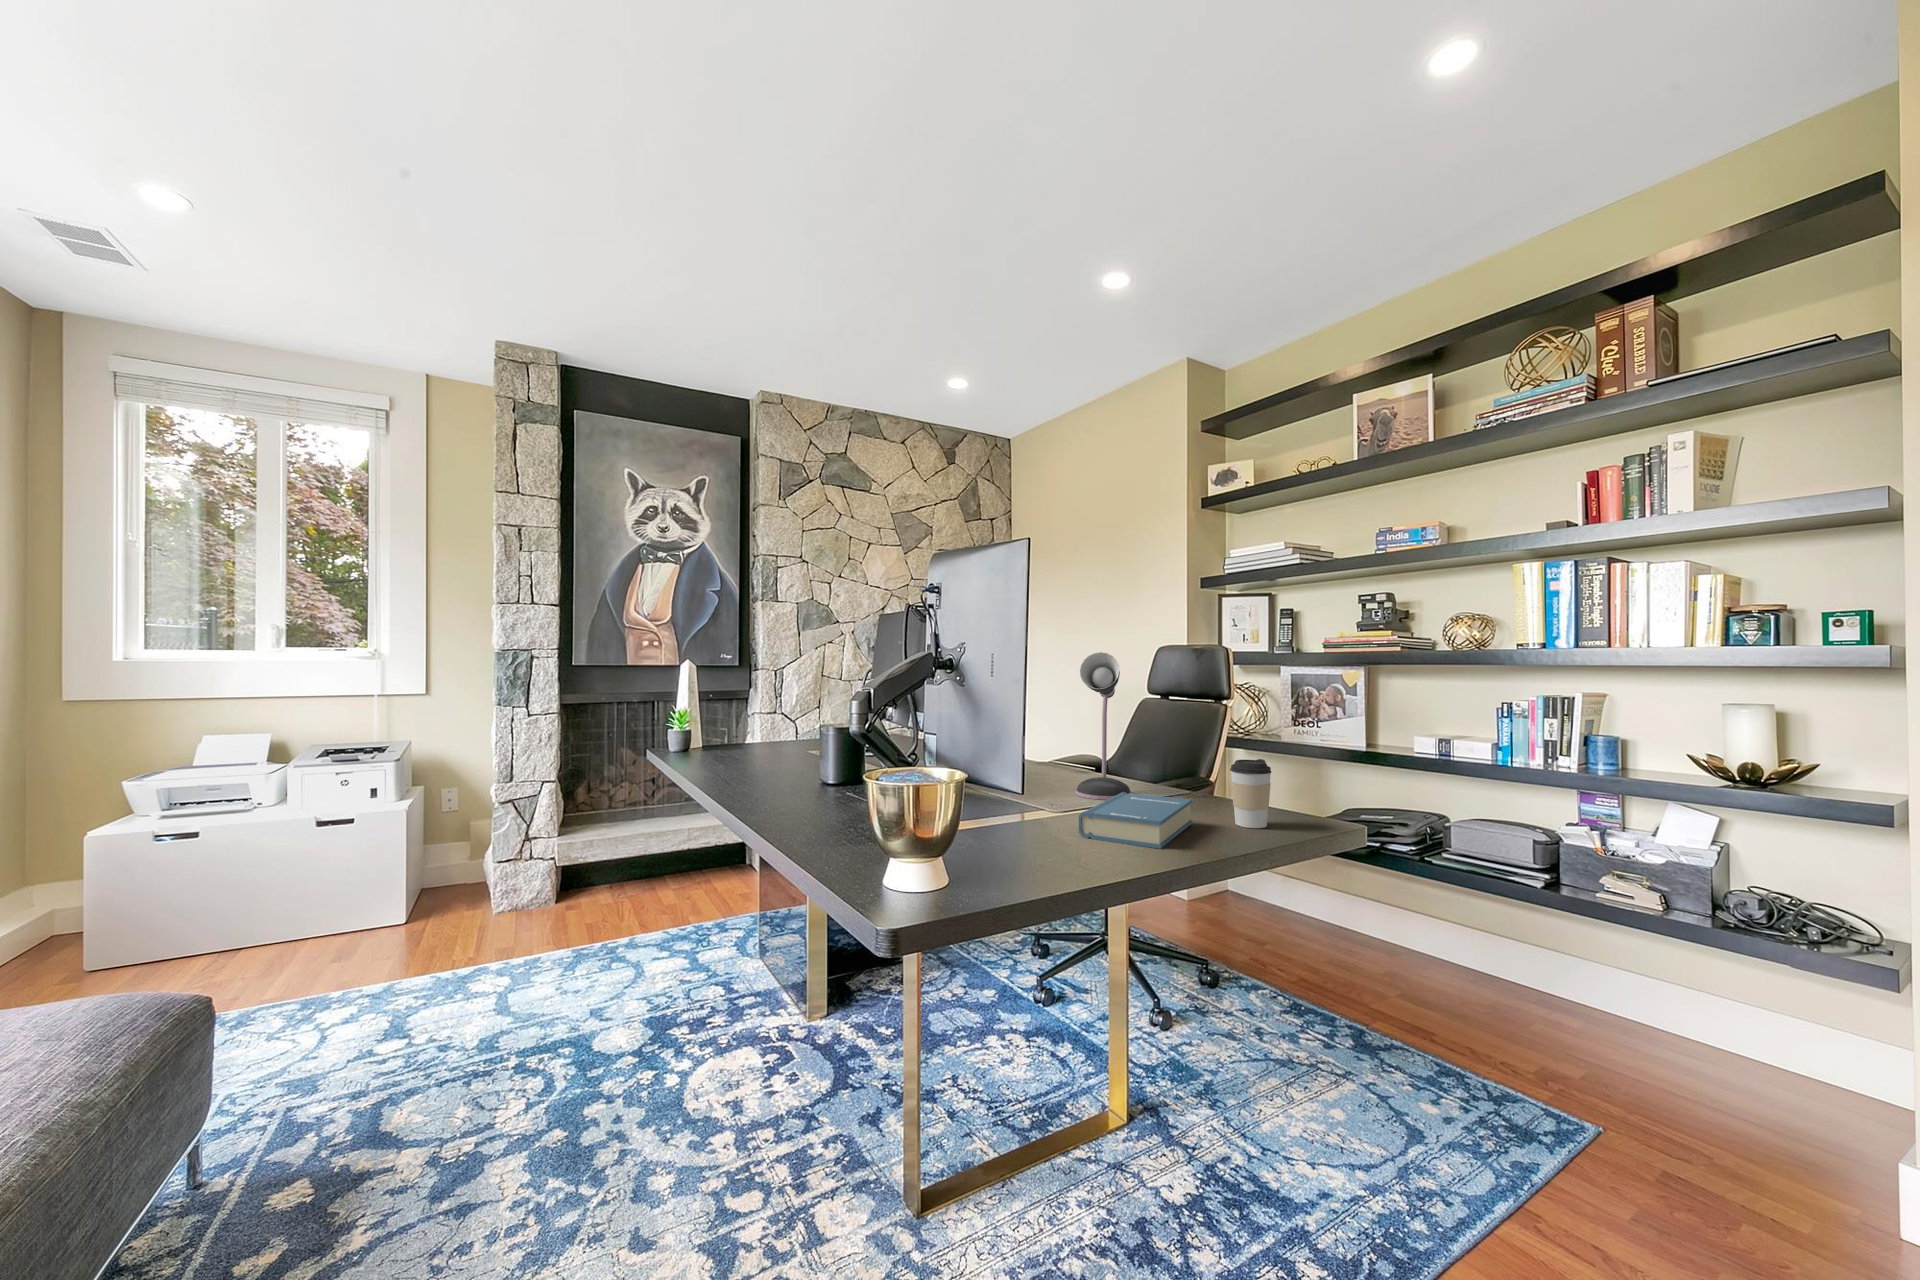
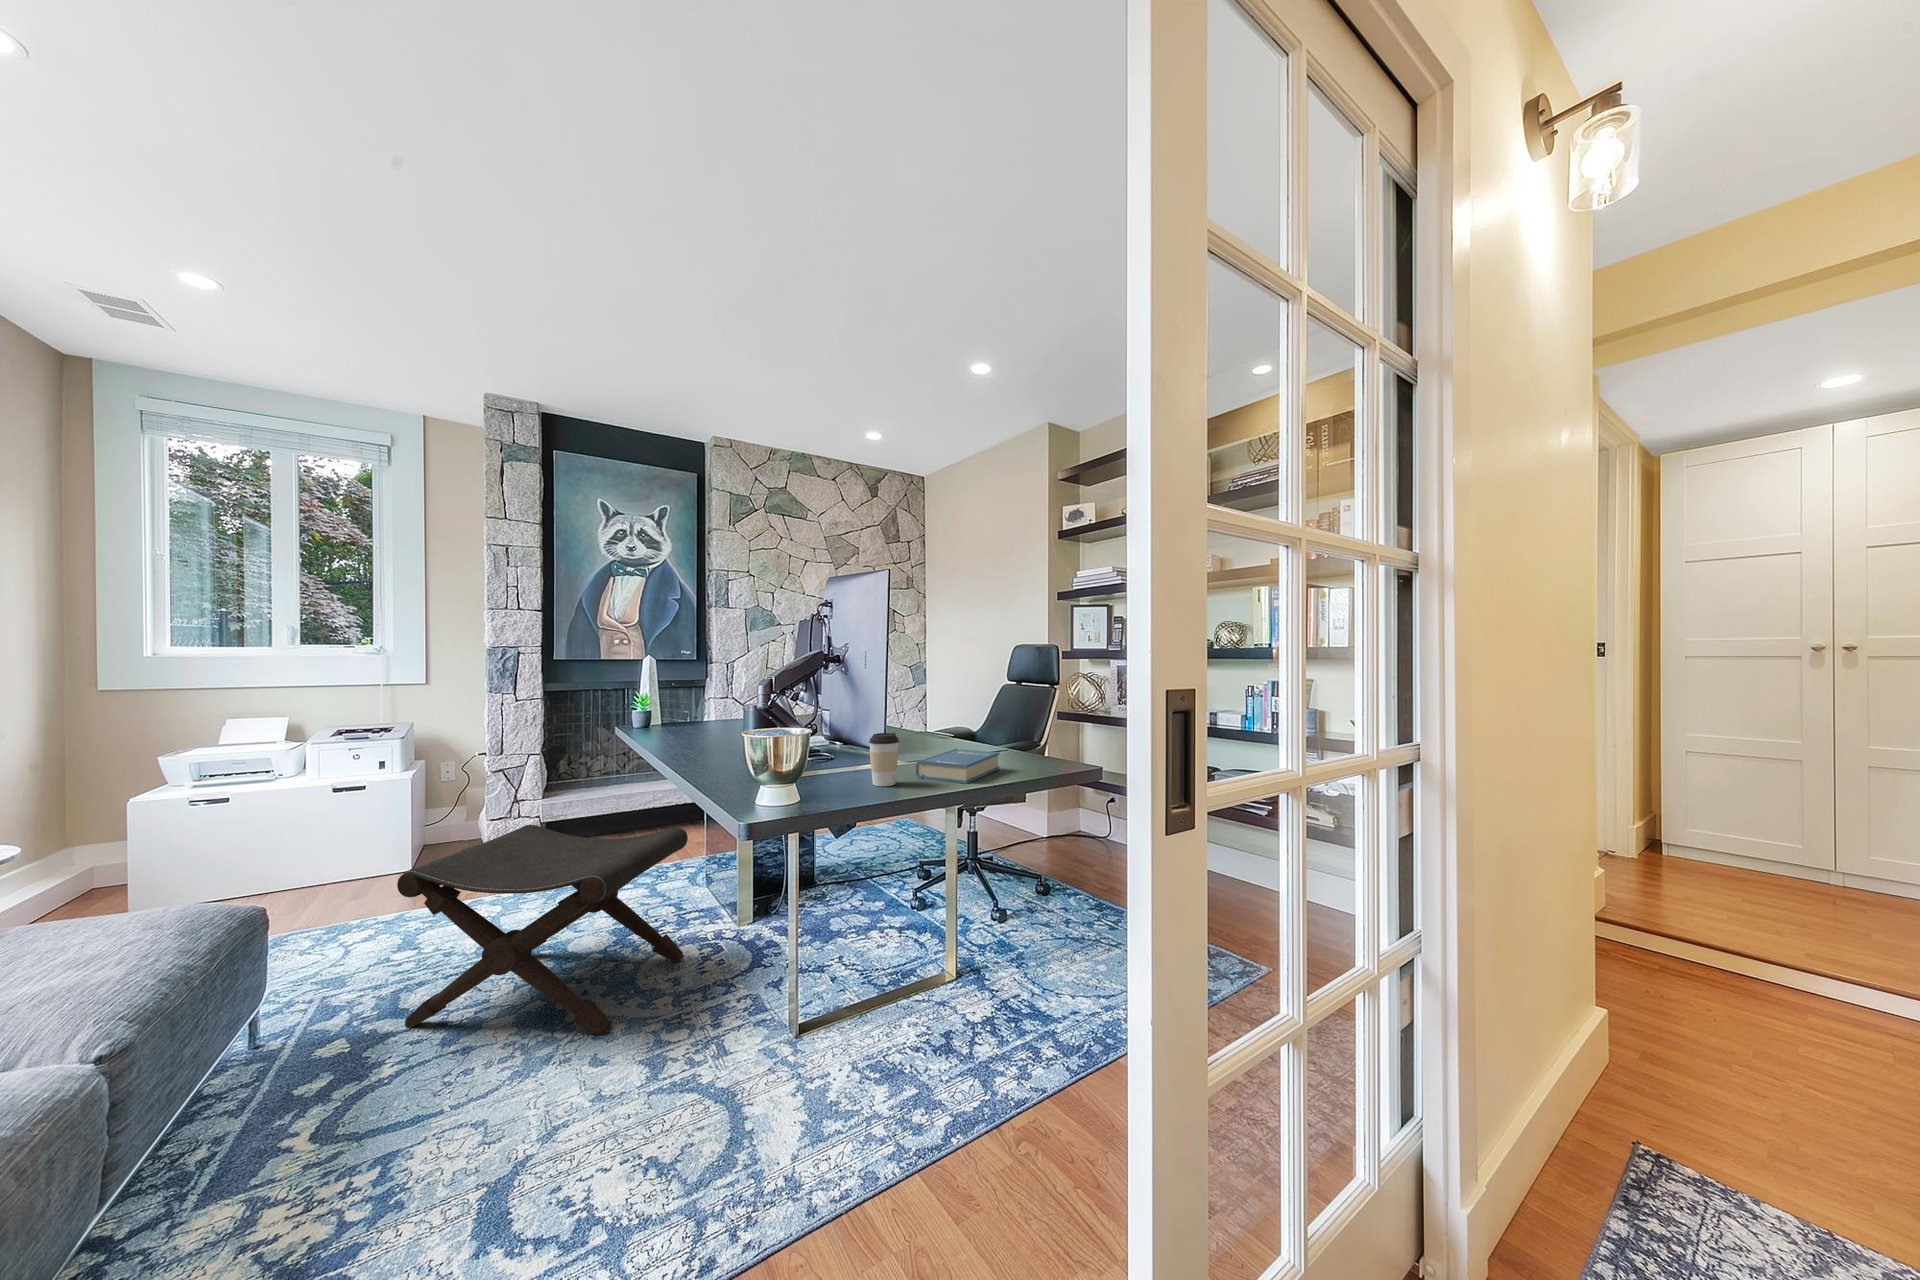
desk lamp: present [1076,652,1131,800] -> none [932,651,972,756]
coffee cup: present [1230,759,1271,828] -> present [869,732,899,786]
footstool: none [376,882,748,1193] -> present [397,825,688,1035]

